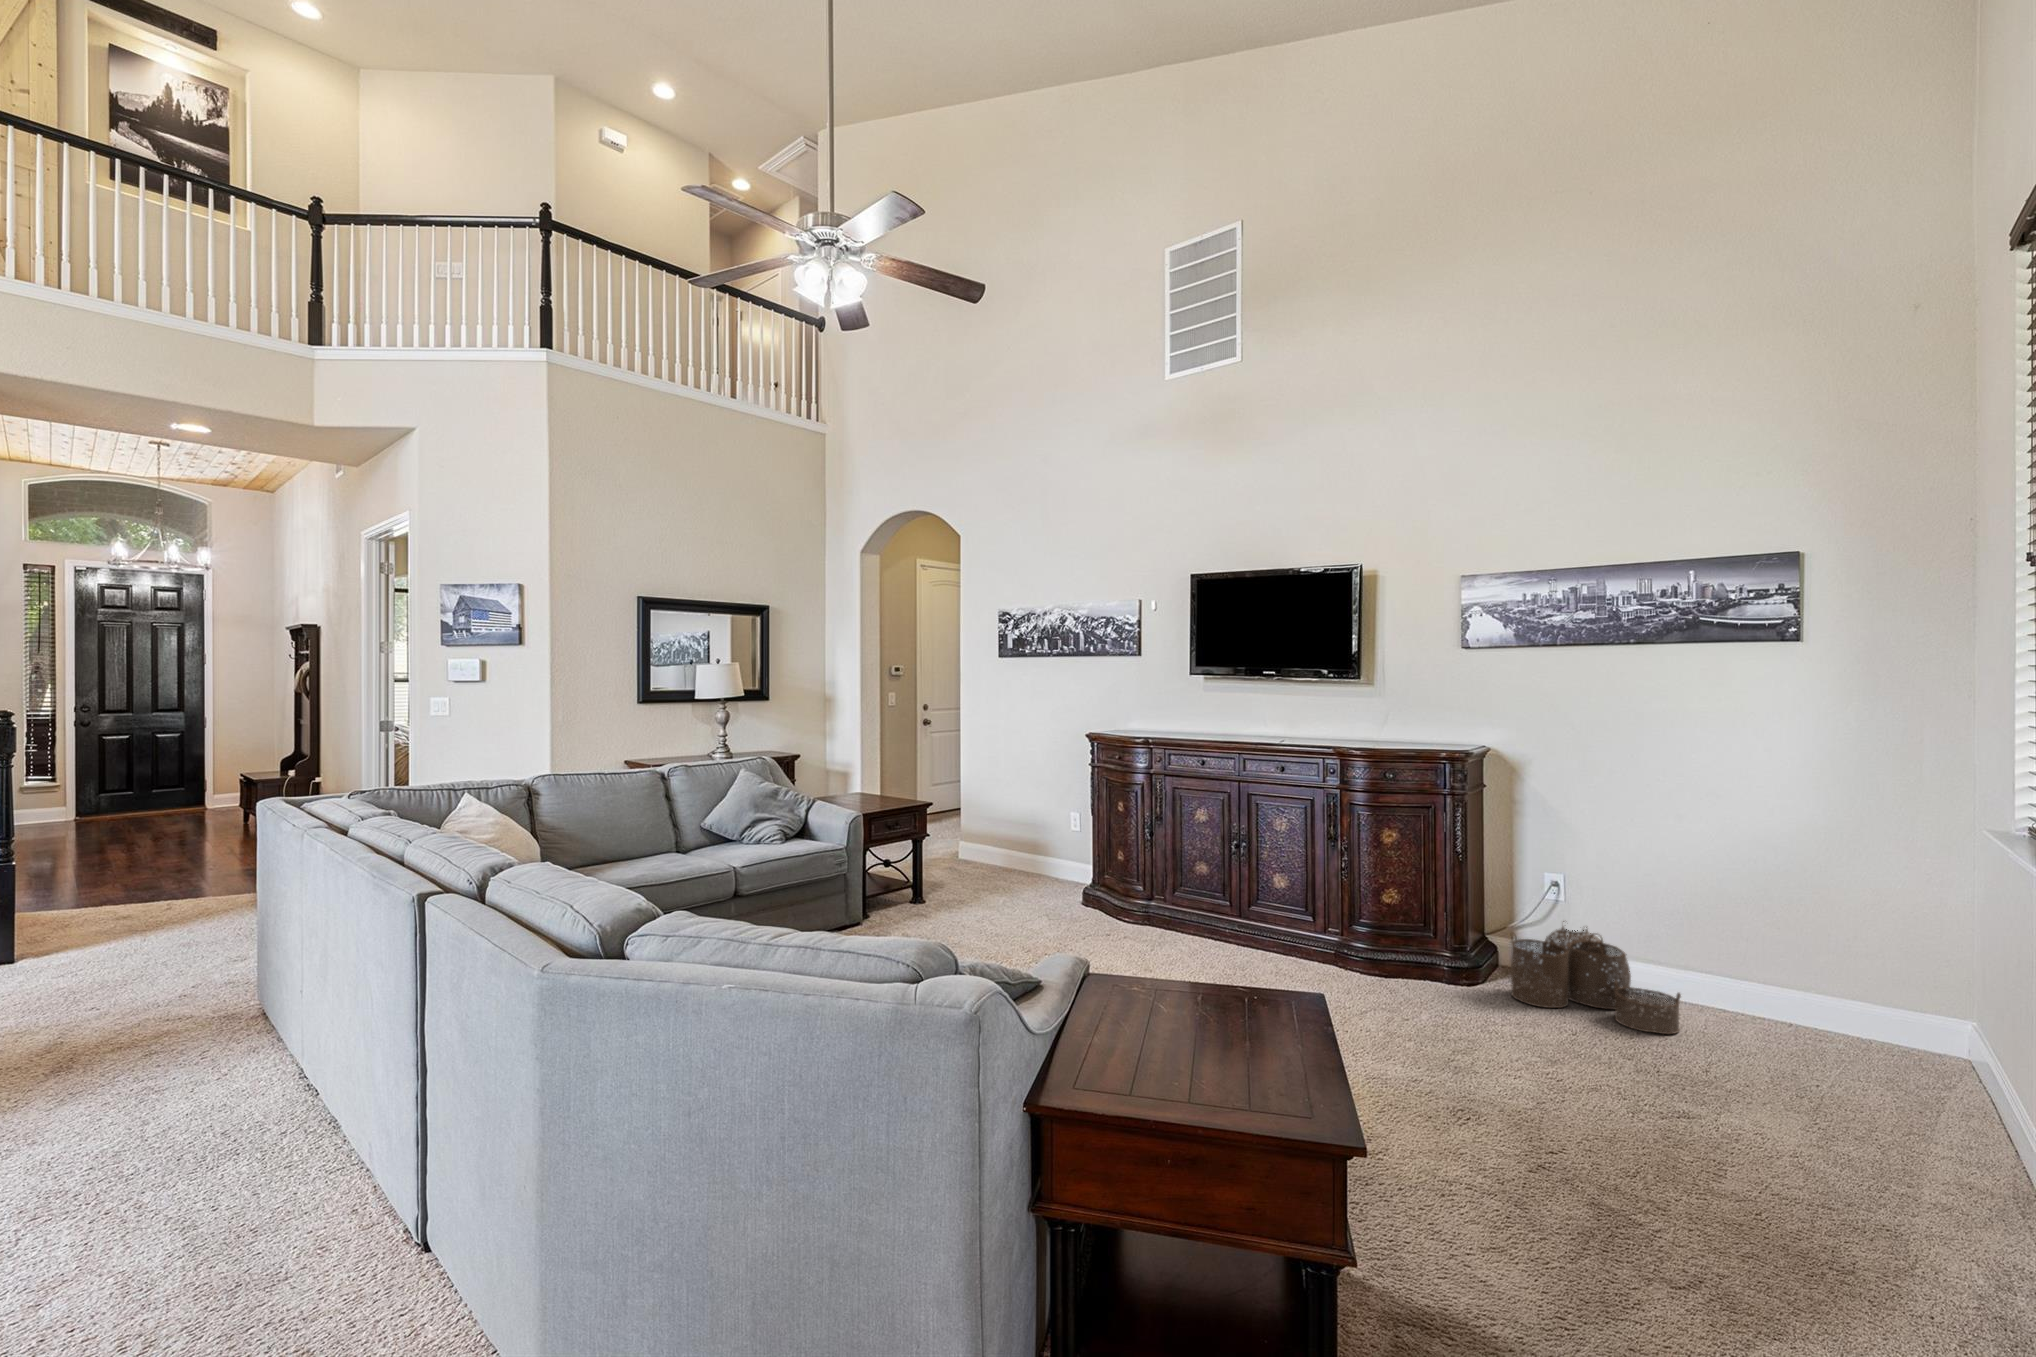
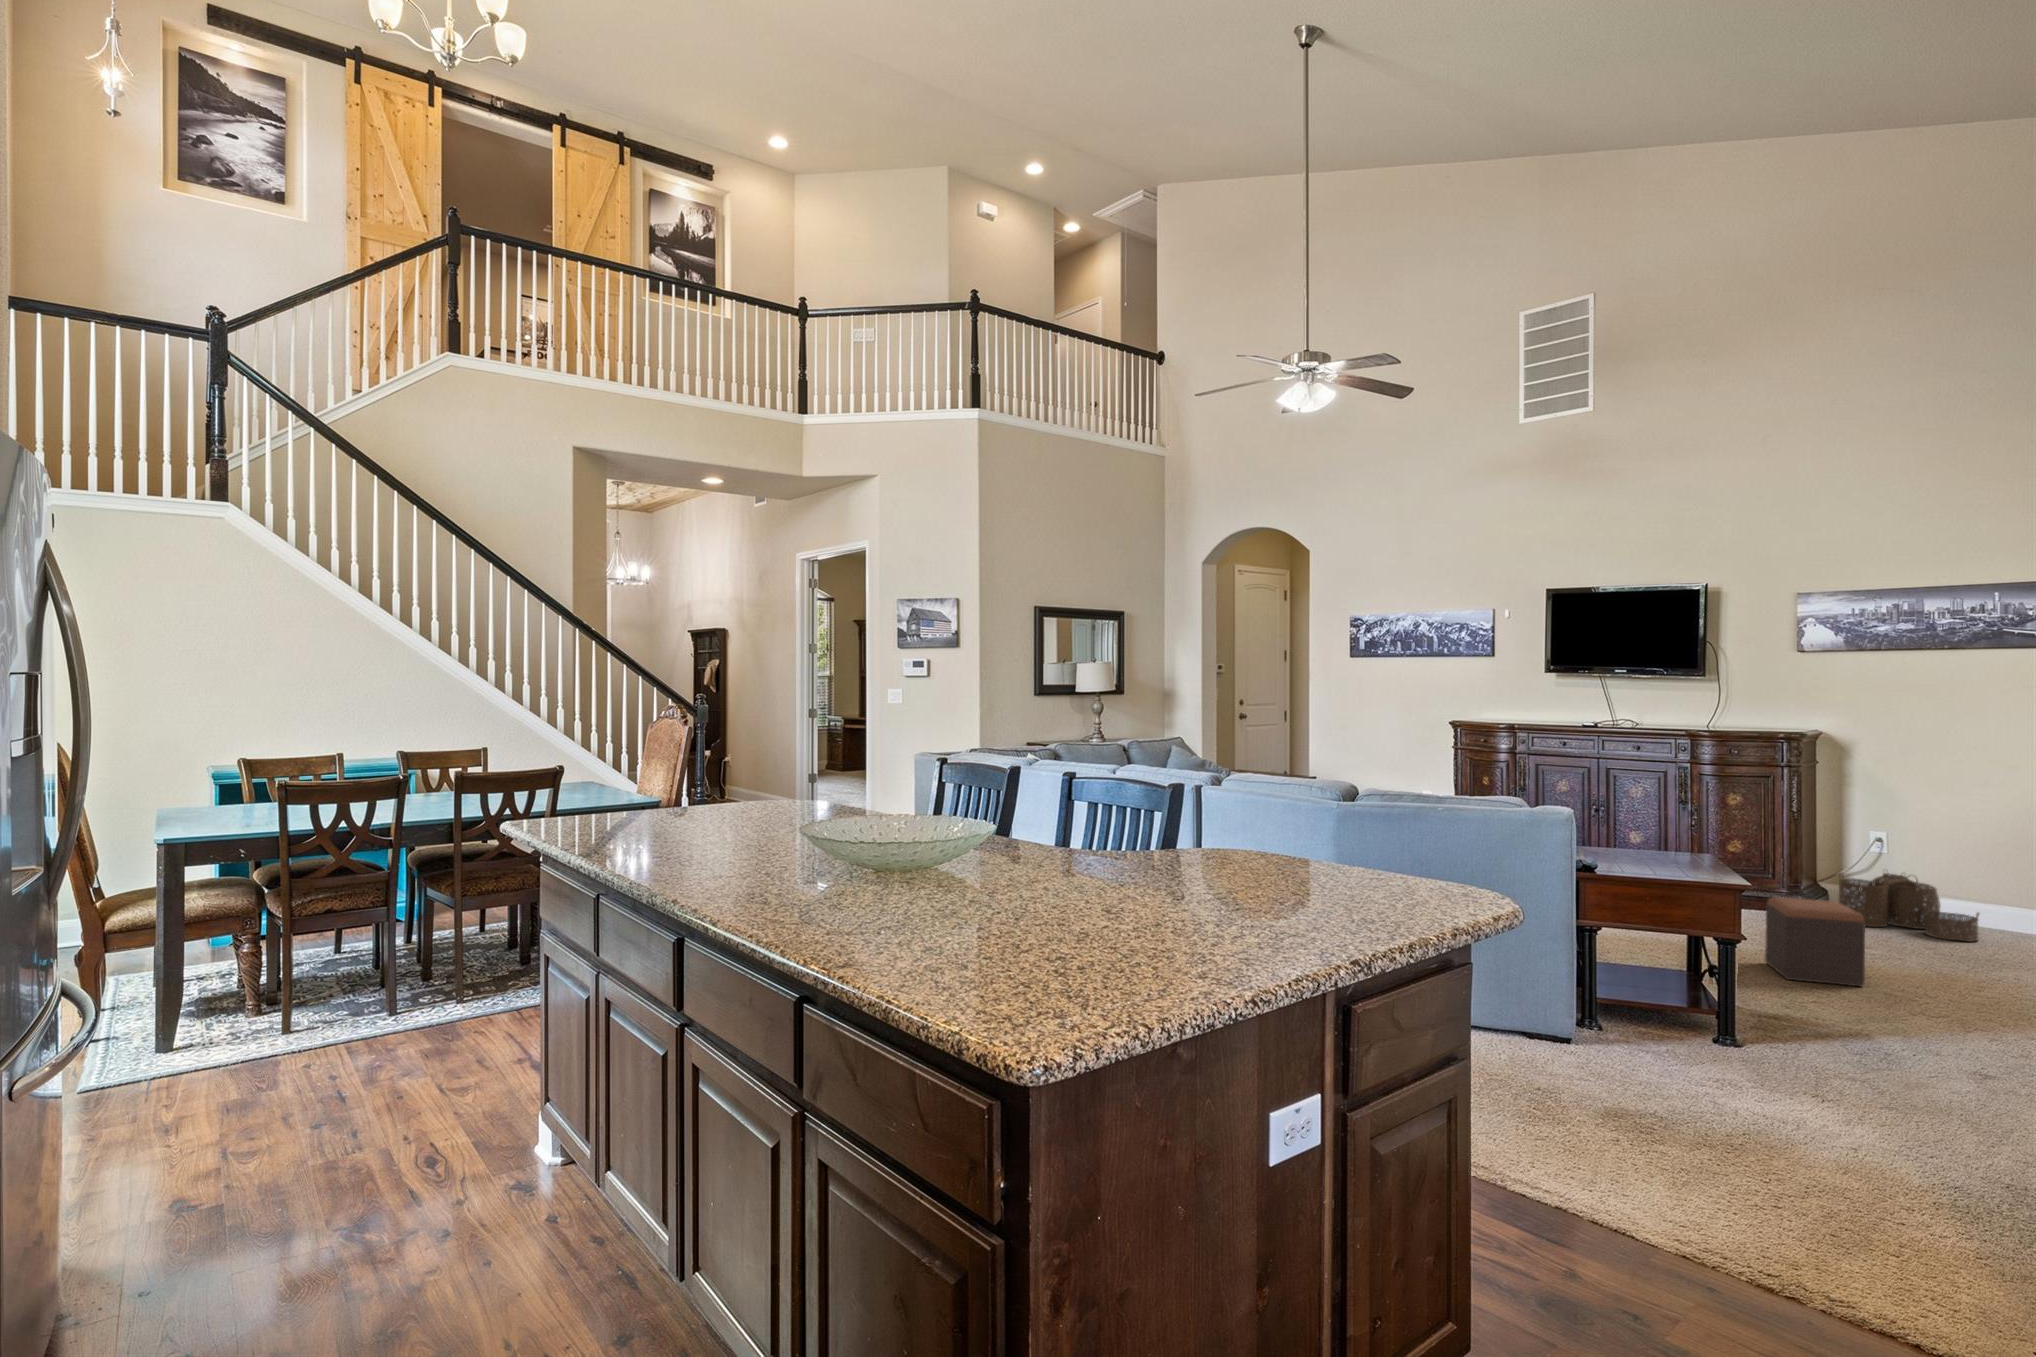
footstool: none [1410,1013,1546,1173] -> present [1765,897,1865,986]

